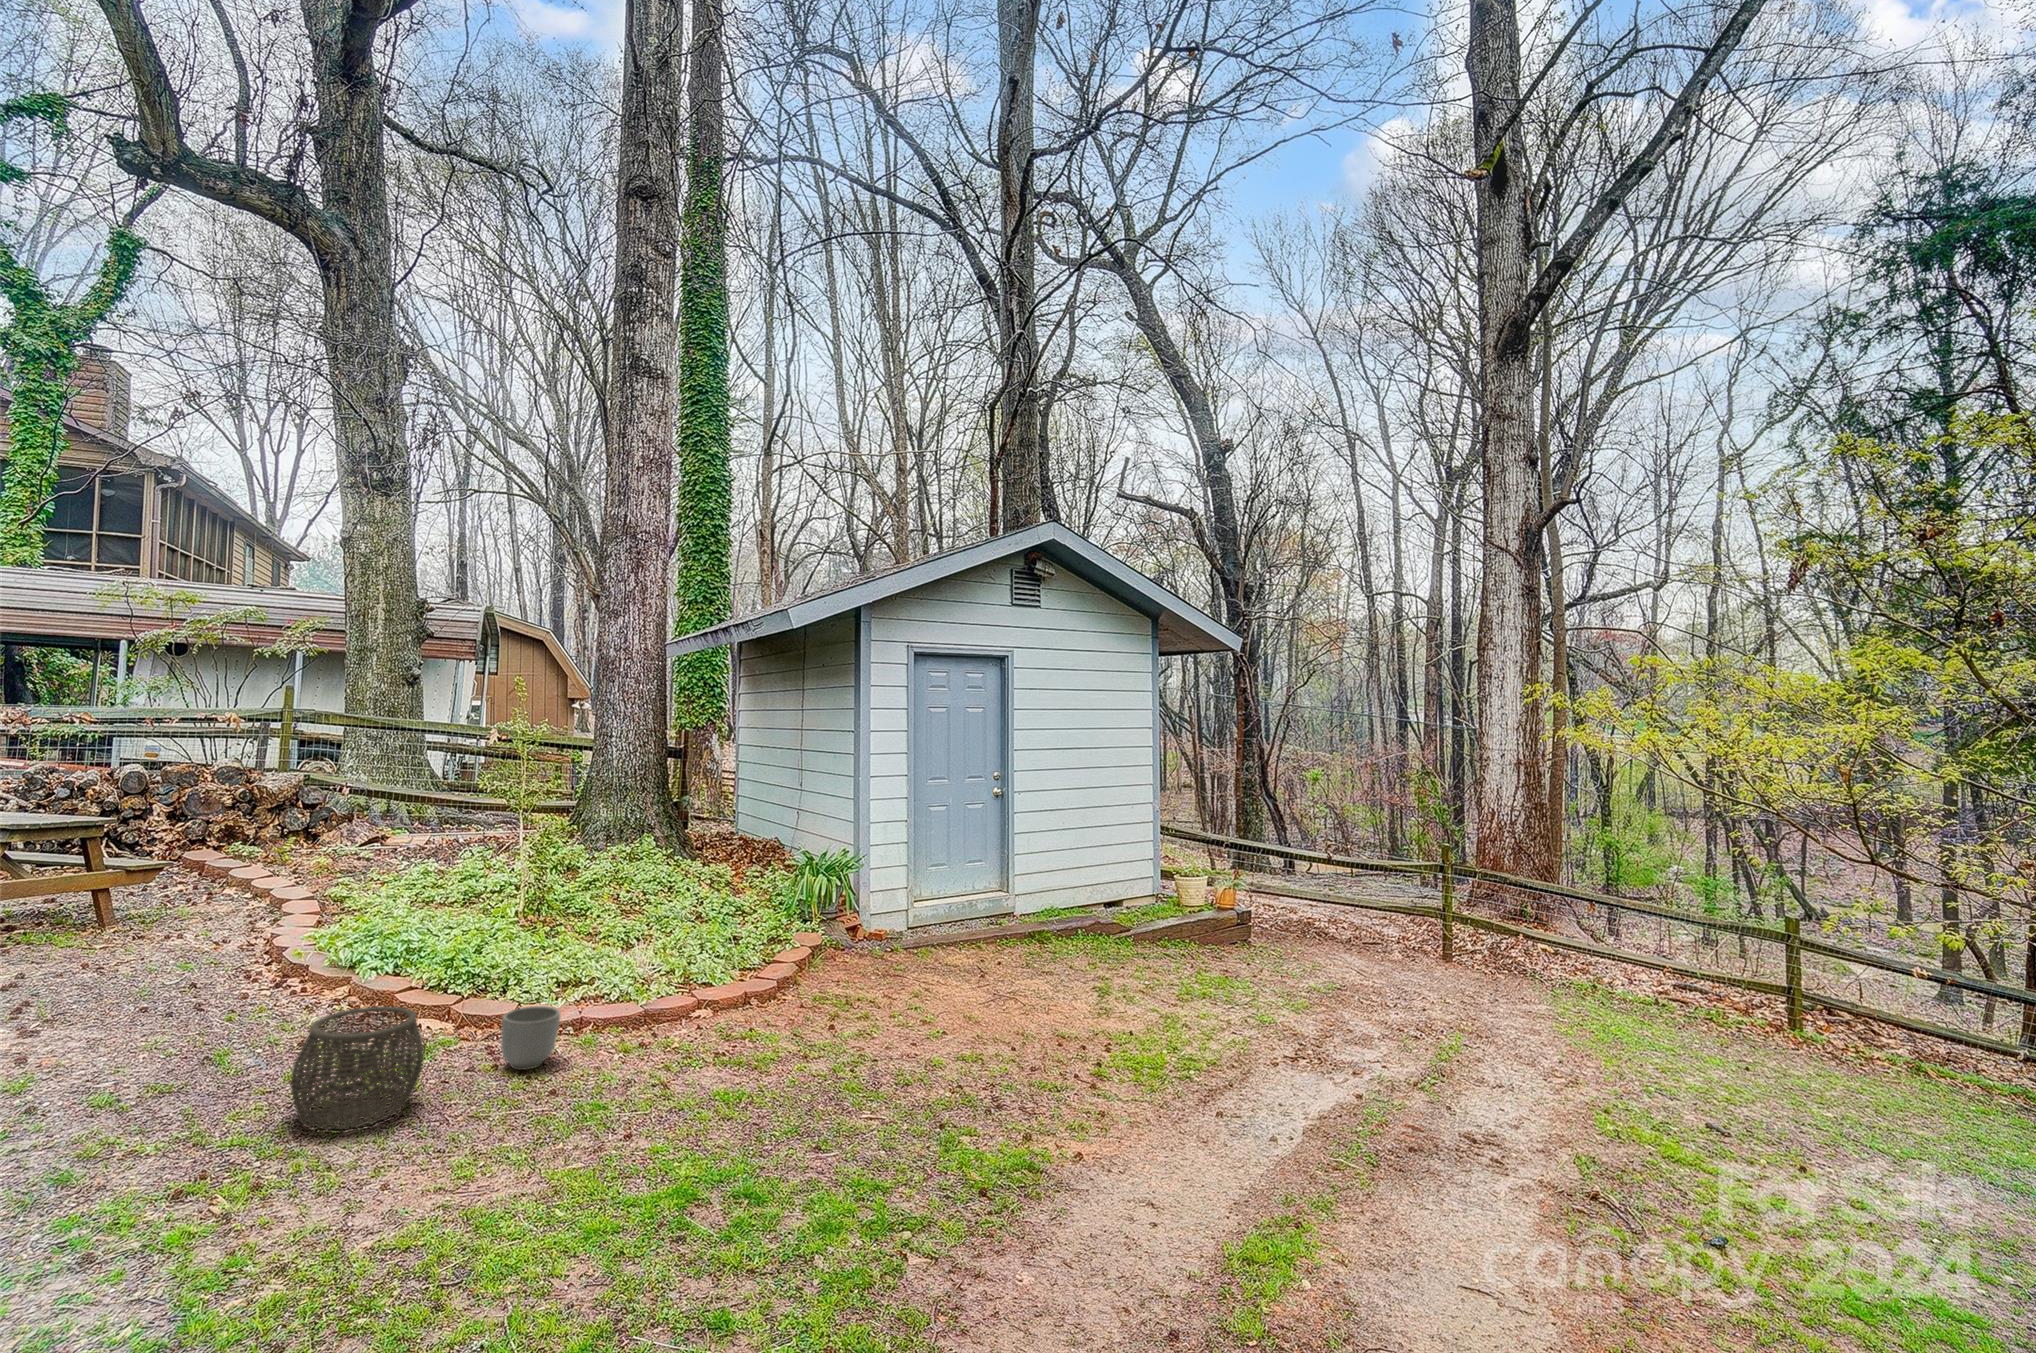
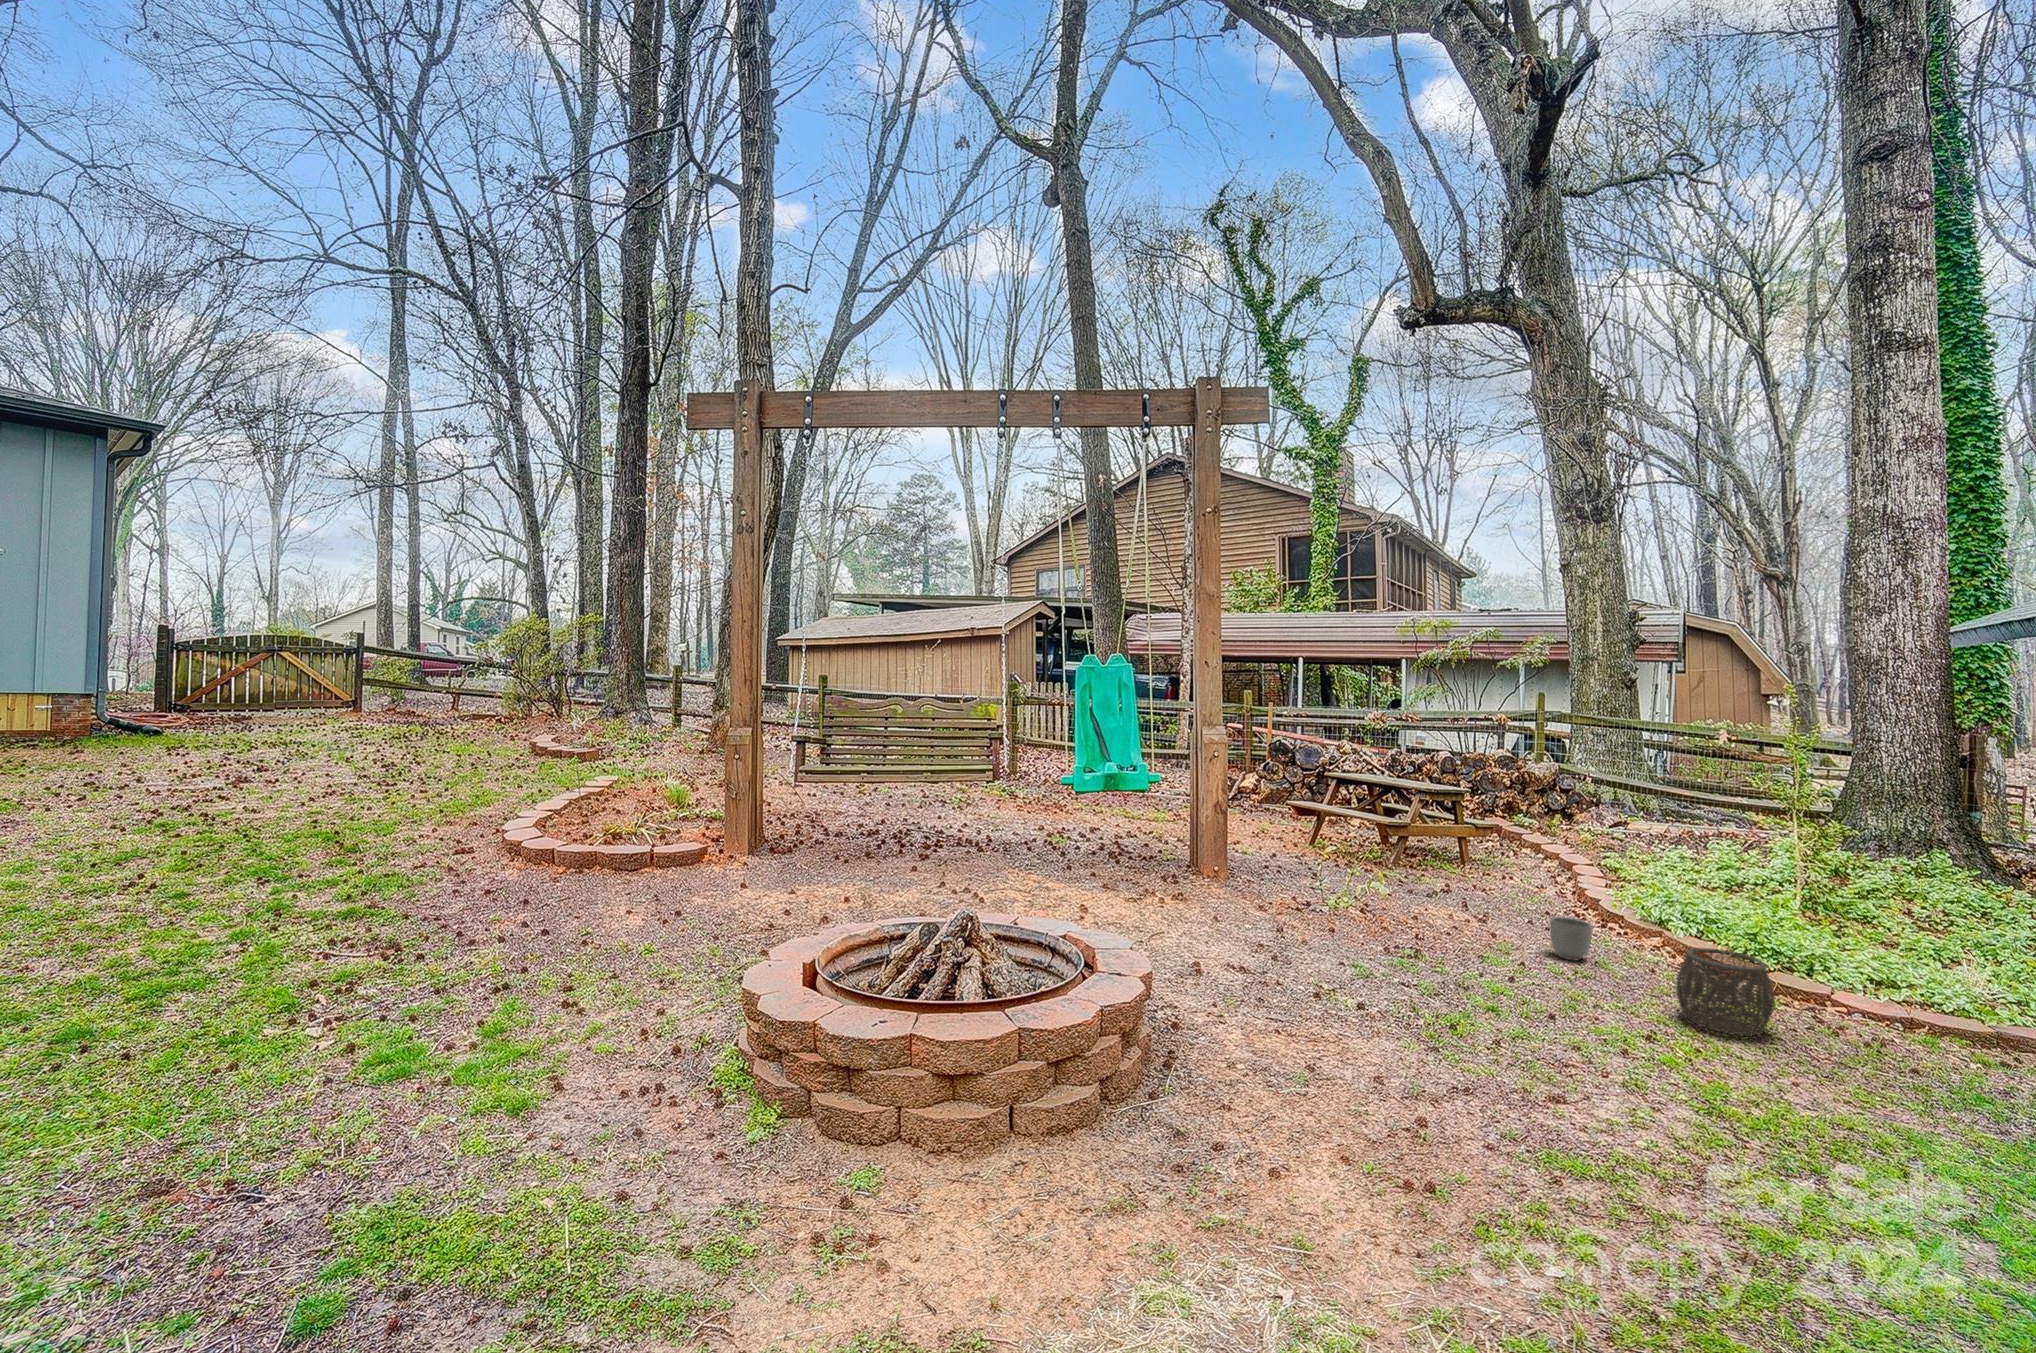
planter: present [501,1006,560,1070] -> present [1550,917,1593,961]

